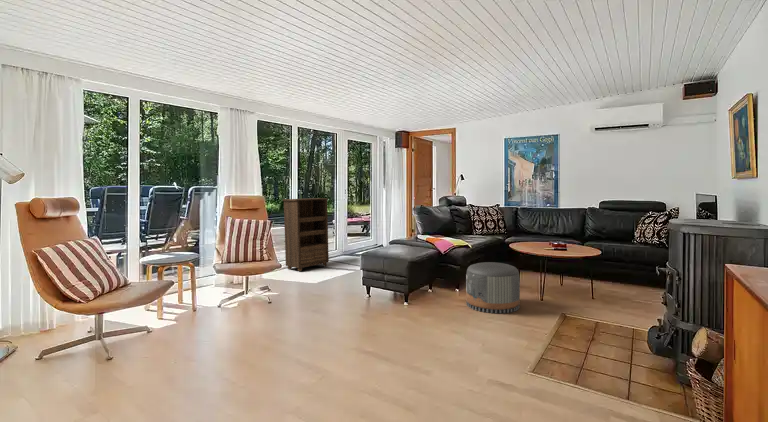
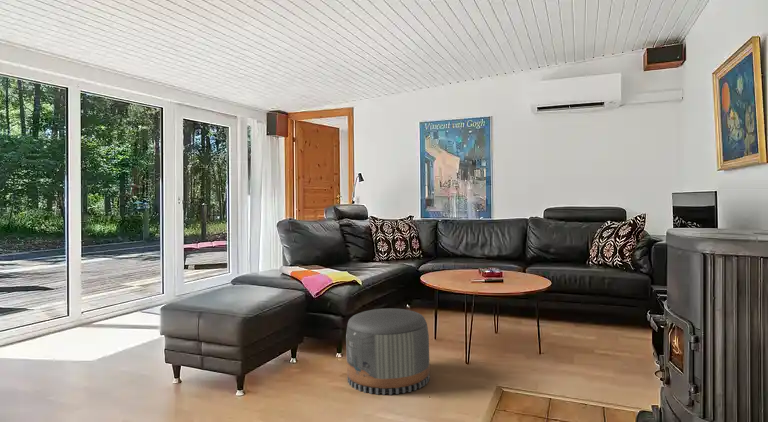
bookshelf: present [283,198,329,271] -> none [61,212,148,334]

